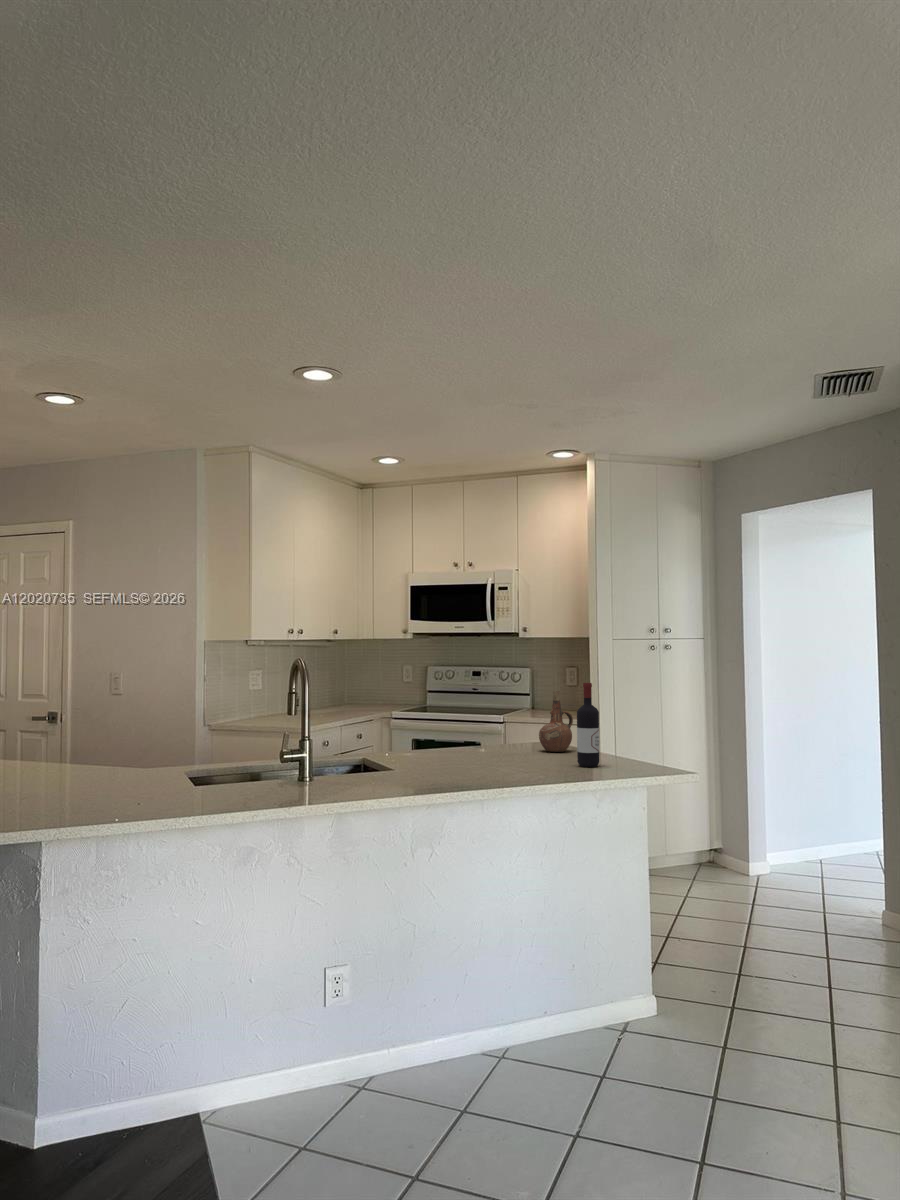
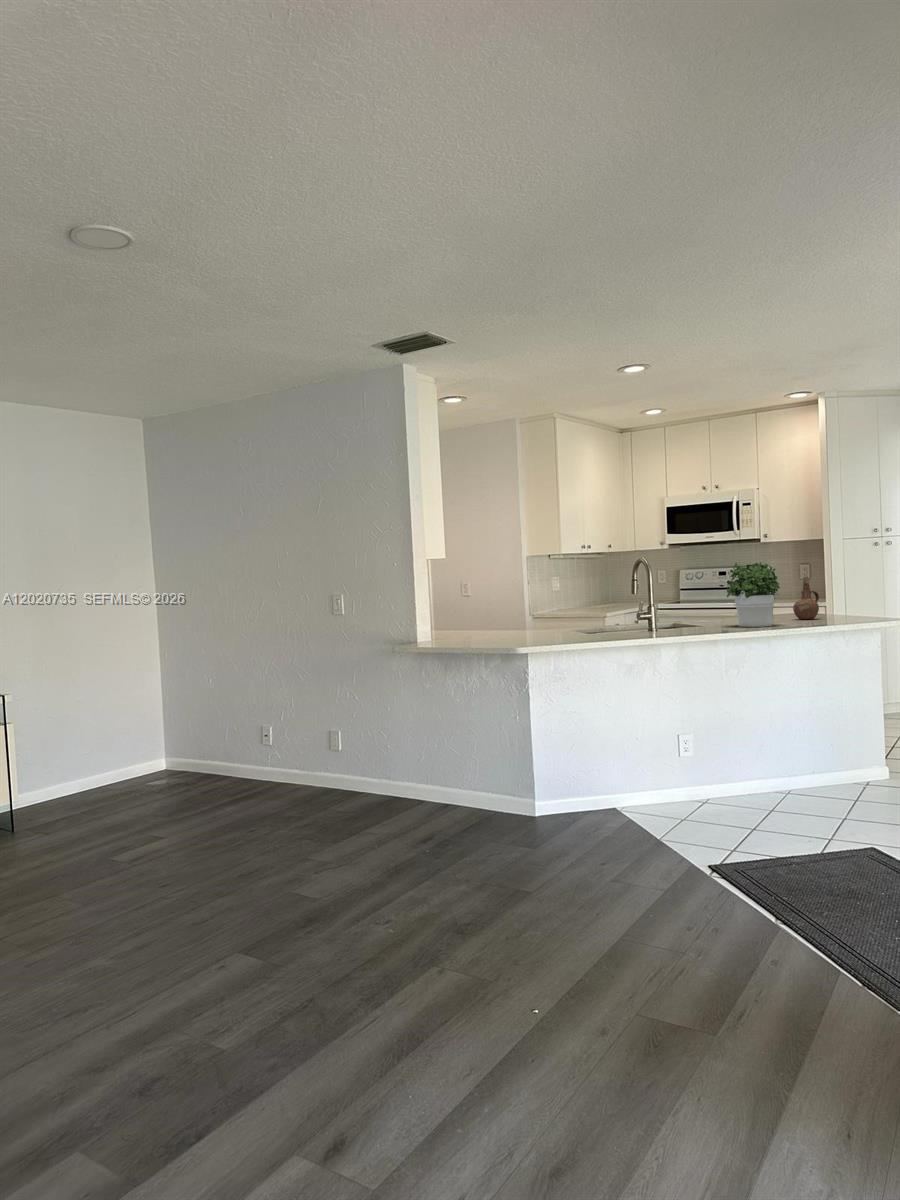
potted plant: none [437,669,513,769] -> present [727,562,780,627]
wine bottle: present [577,683,599,767] -> none [826,567,844,624]

